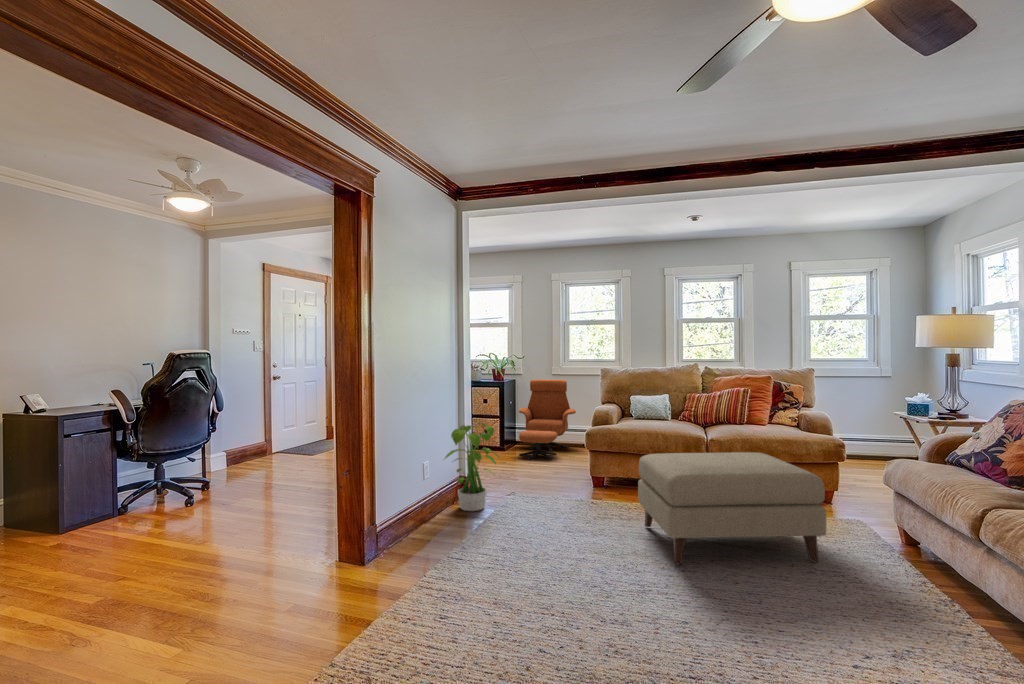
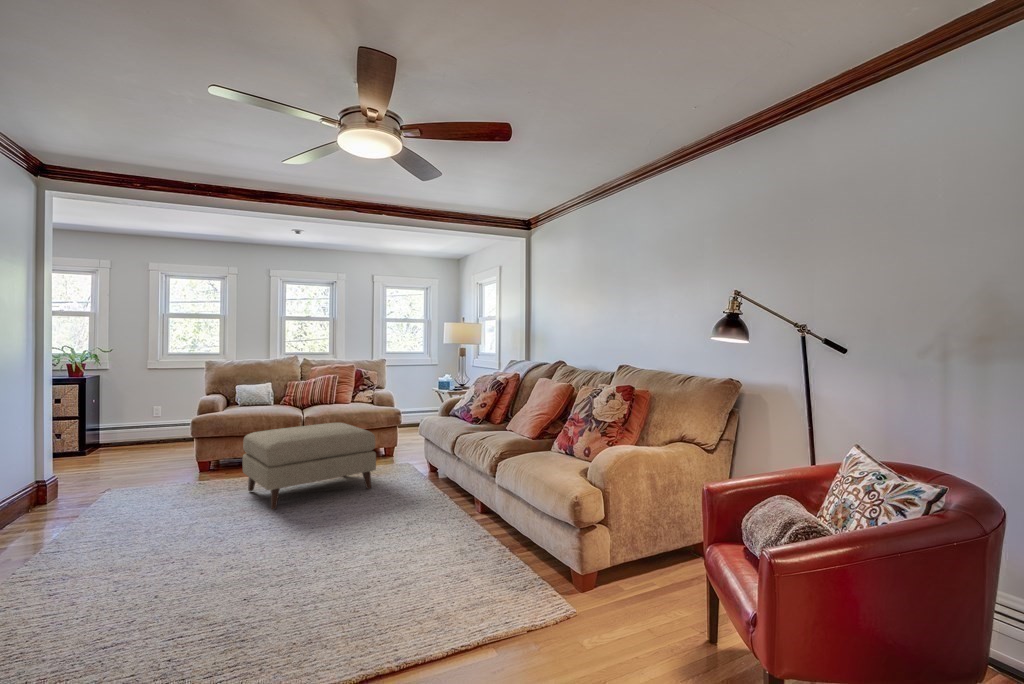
lounge chair: present [519,380,576,460] -> none [103,374,176,459]
potted plant: present [445,422,499,511] -> none [17,422,95,514]

